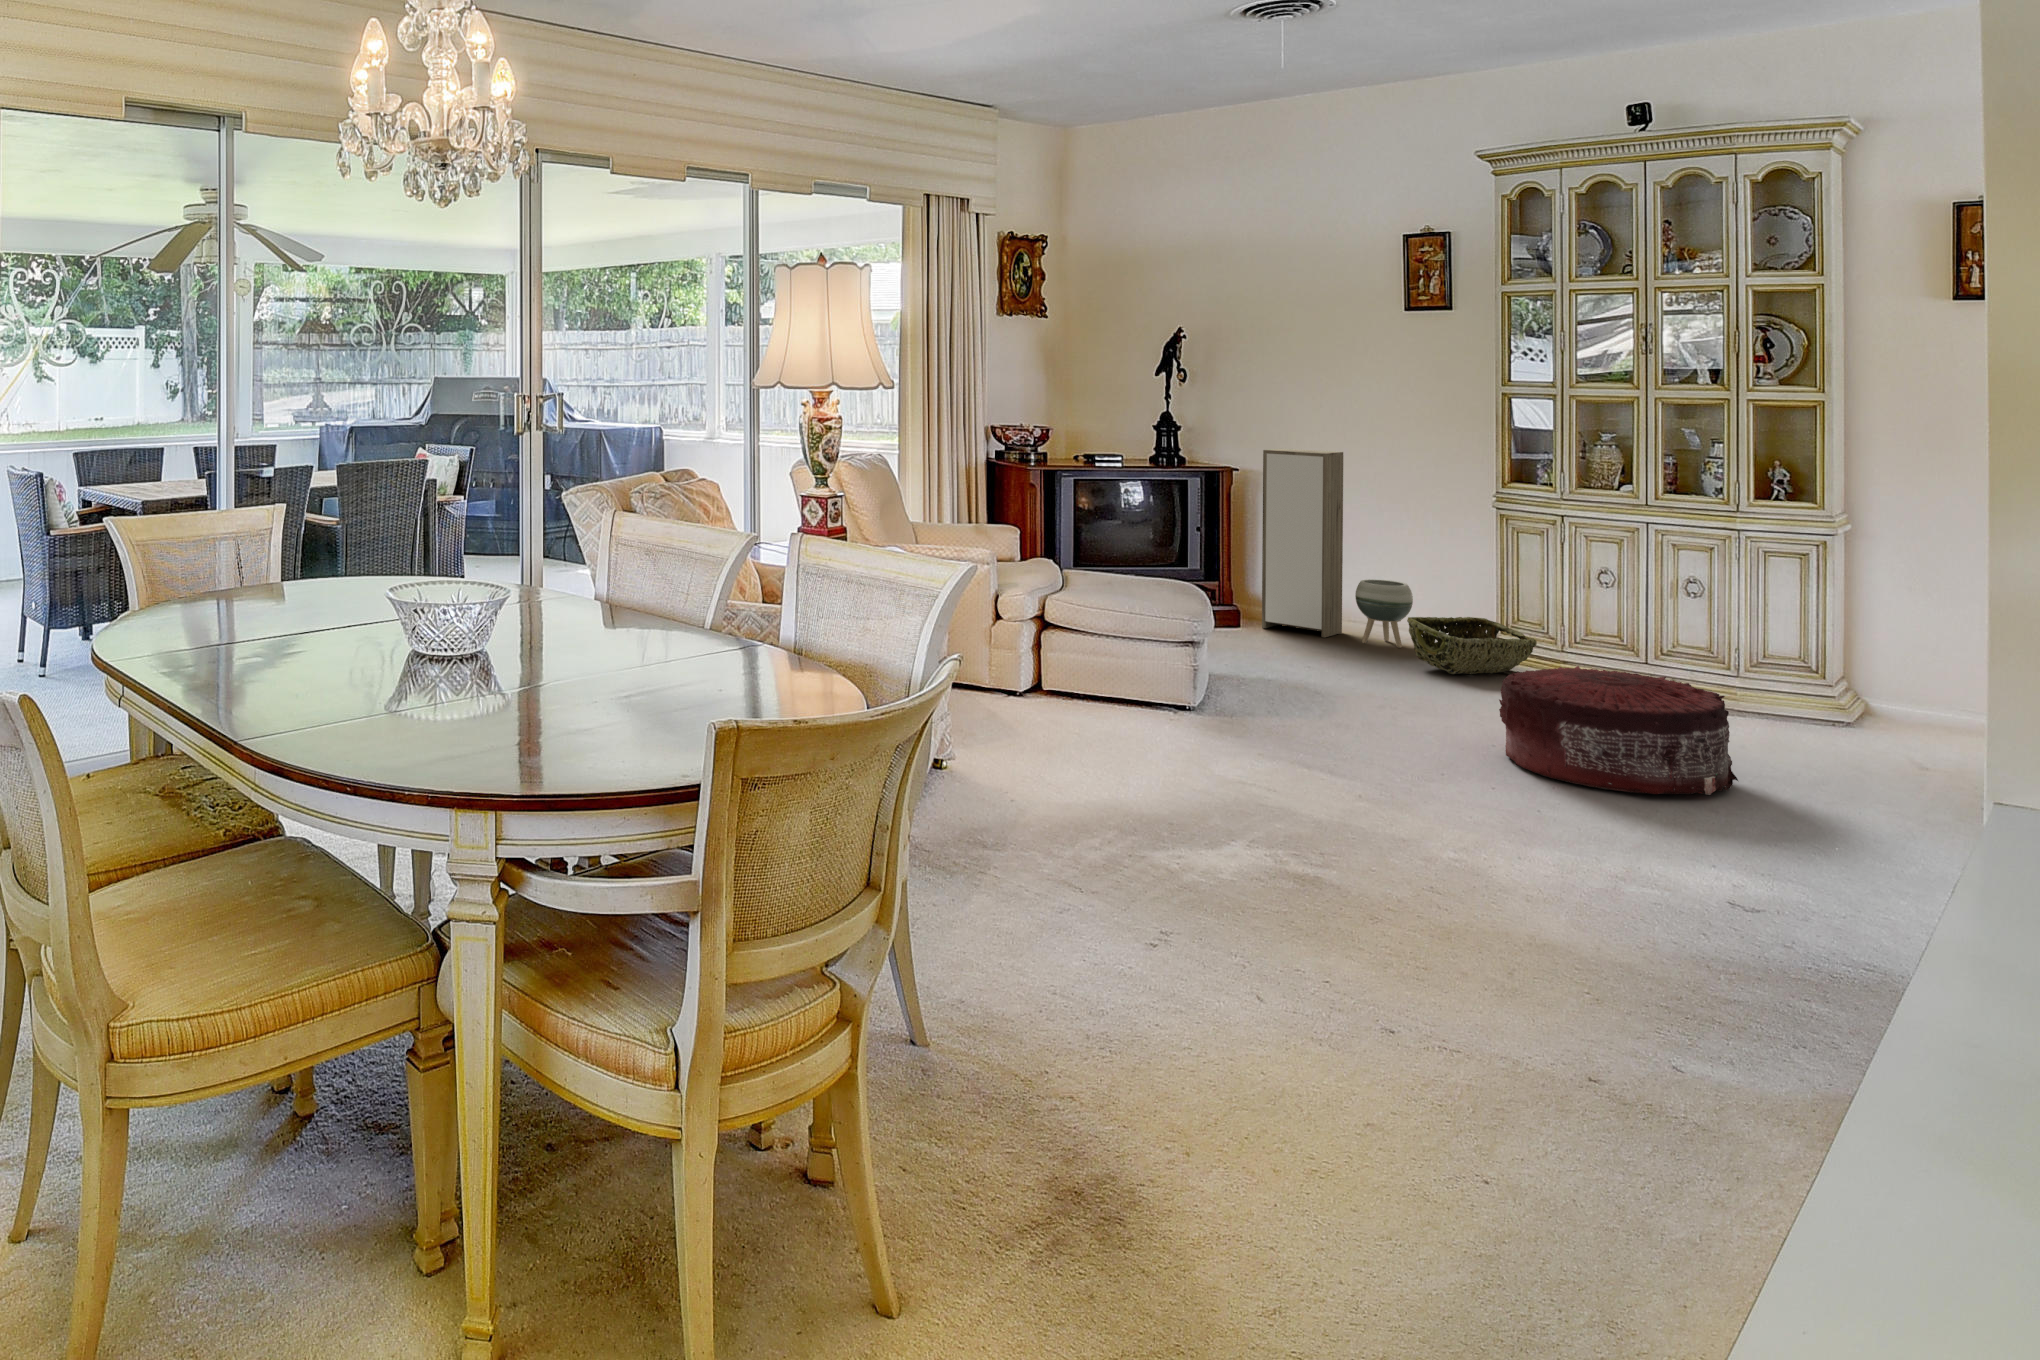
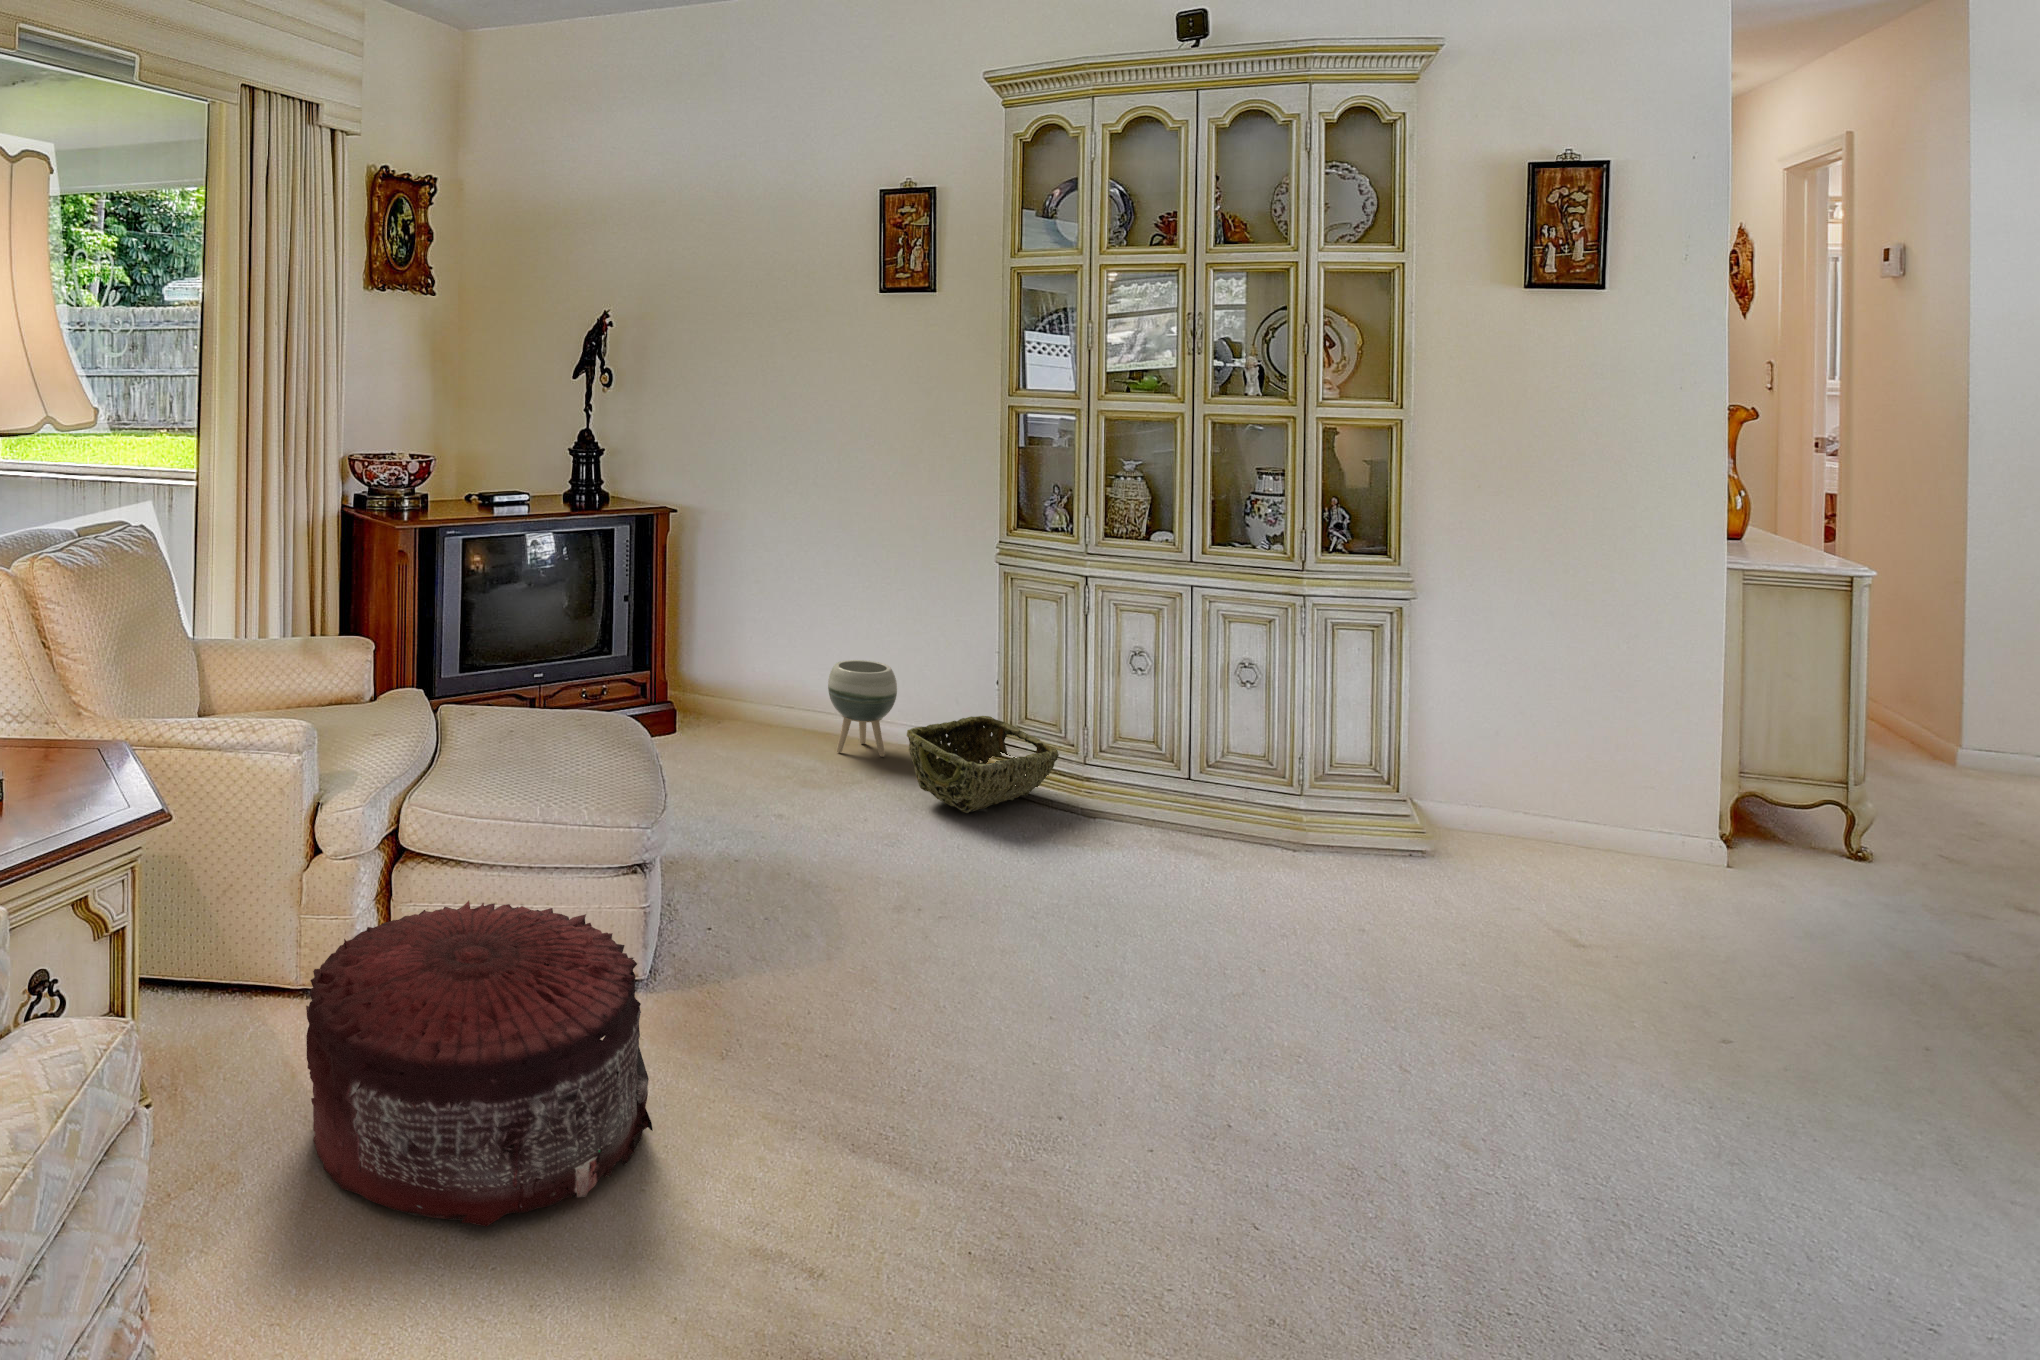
storage cabinet: present [1262,448,1343,637] -> none [710,480,810,746]
pouf: present [1499,666,1738,795] -> present [306,901,653,1226]

